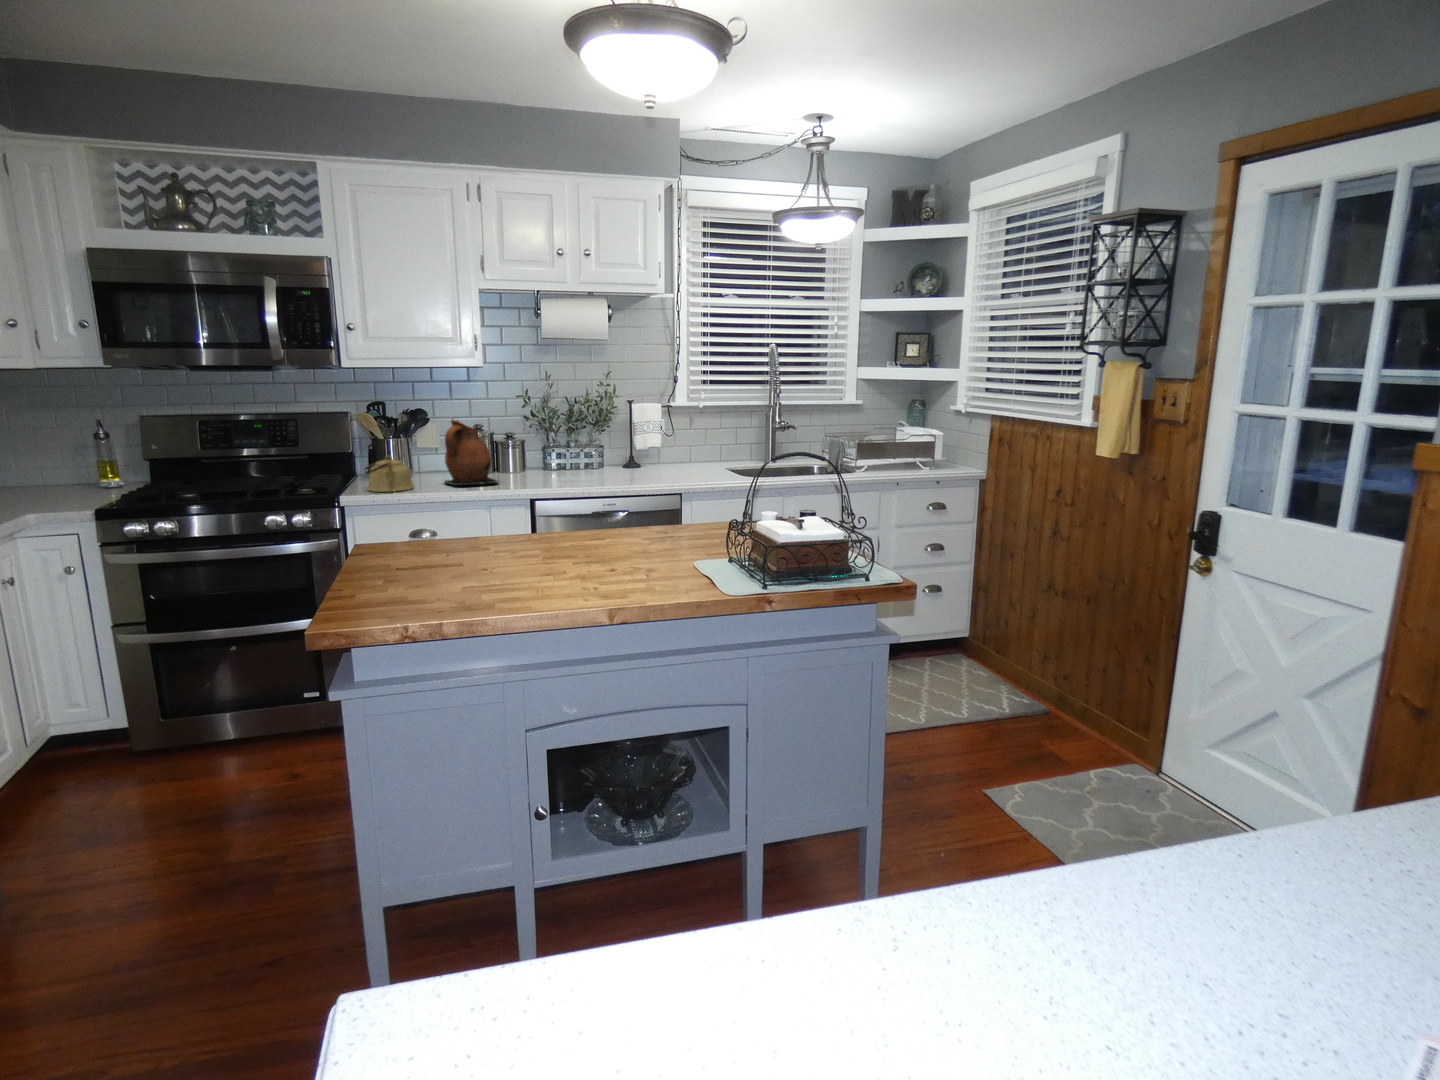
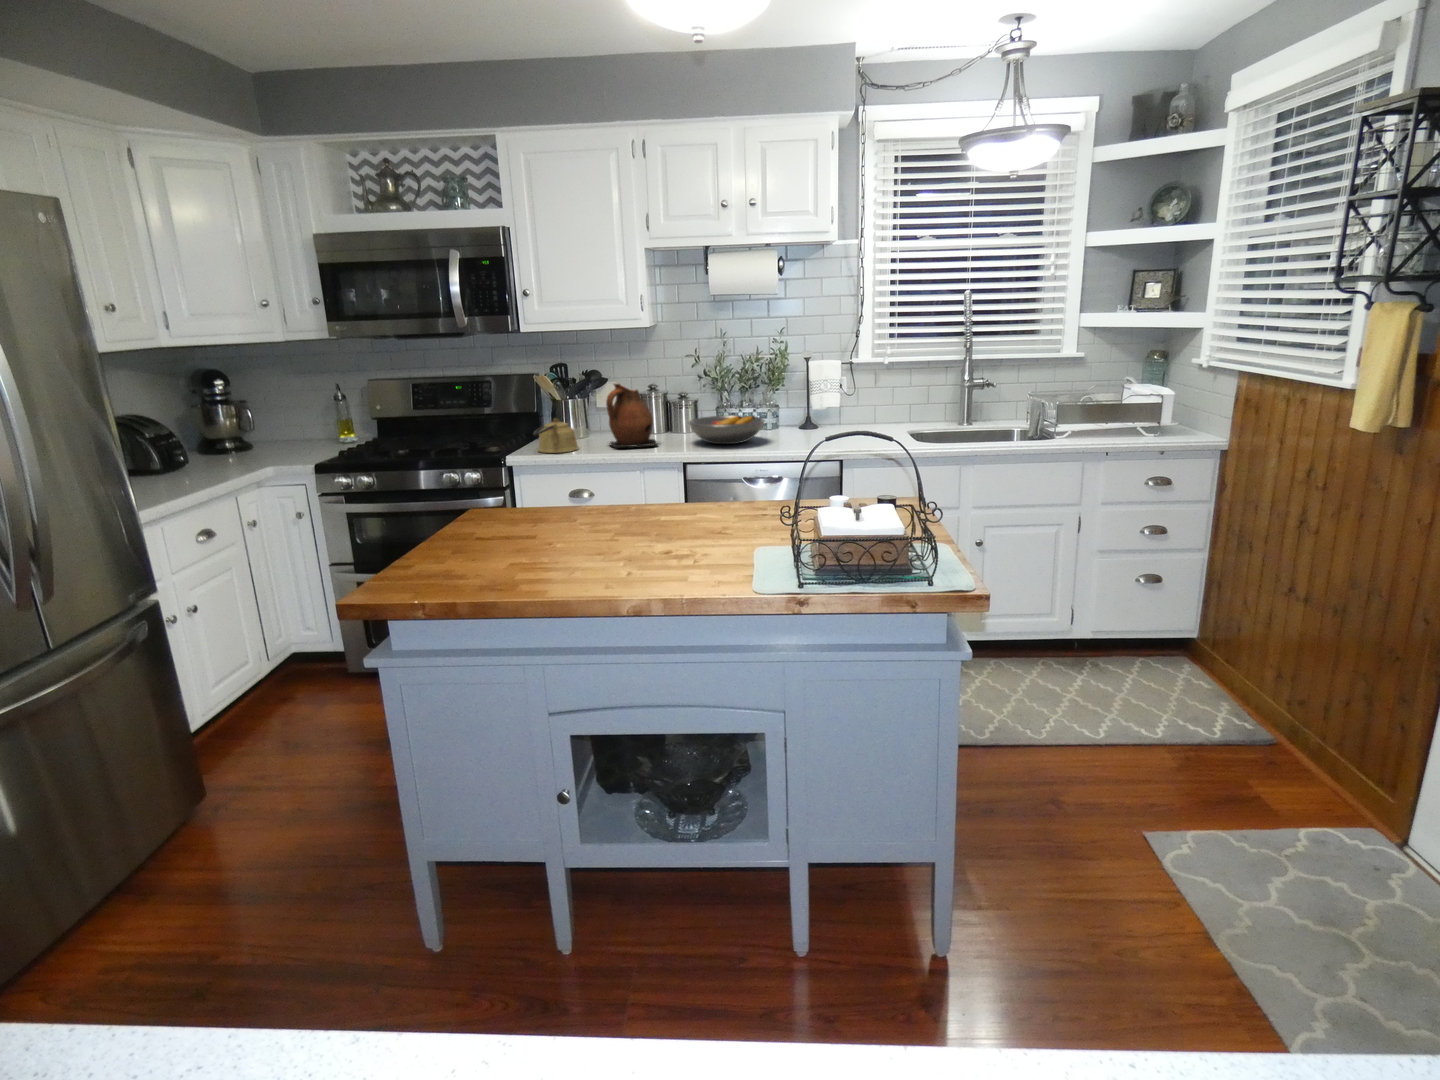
fruit bowl: none [528,452,605,481] -> present [688,415,765,444]

